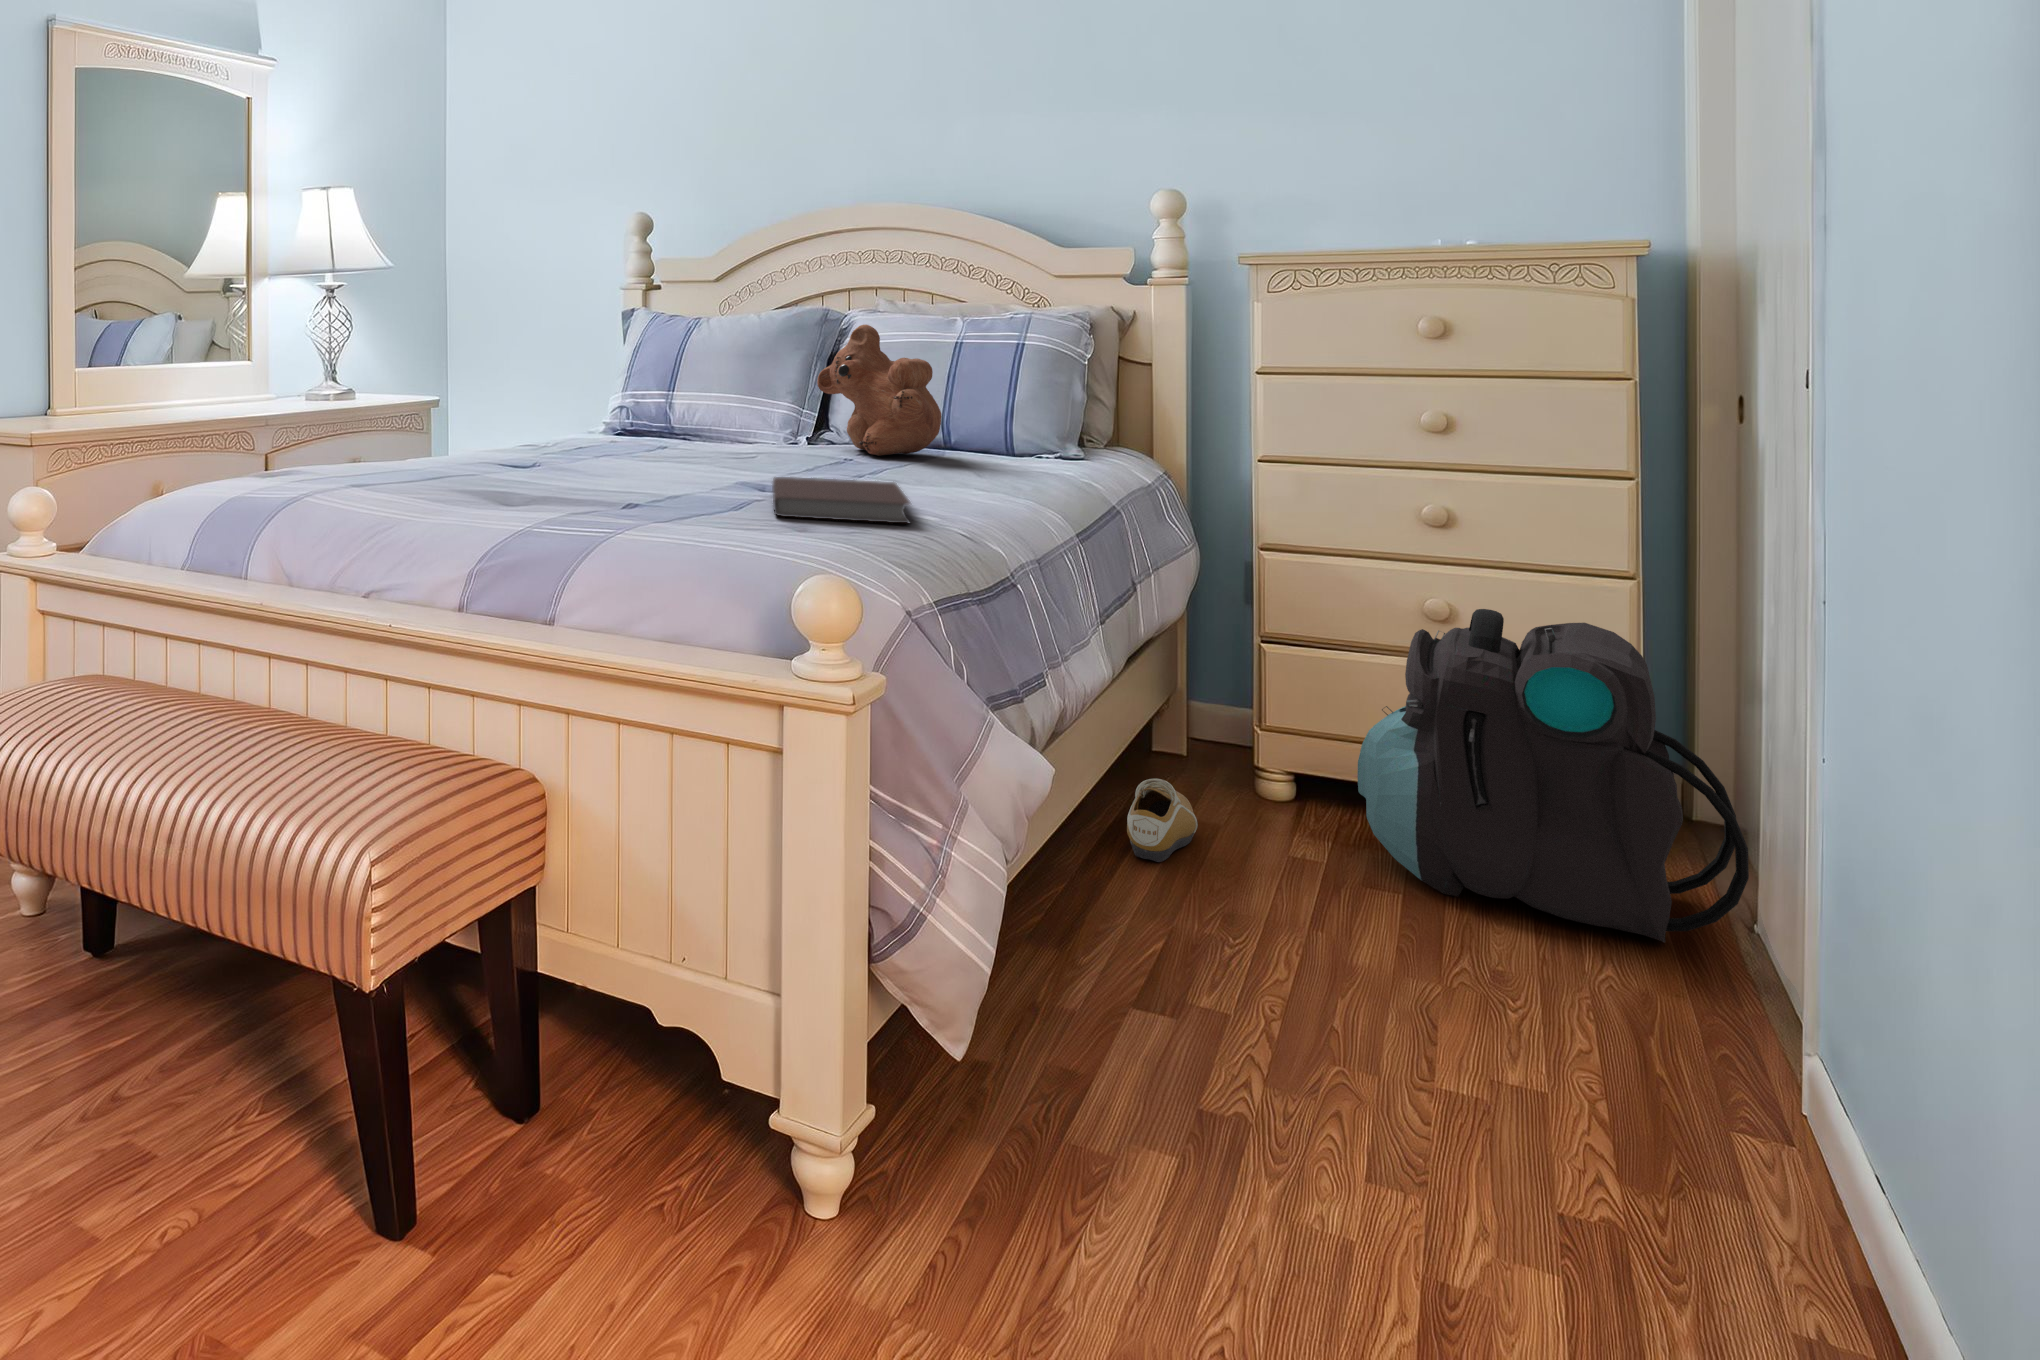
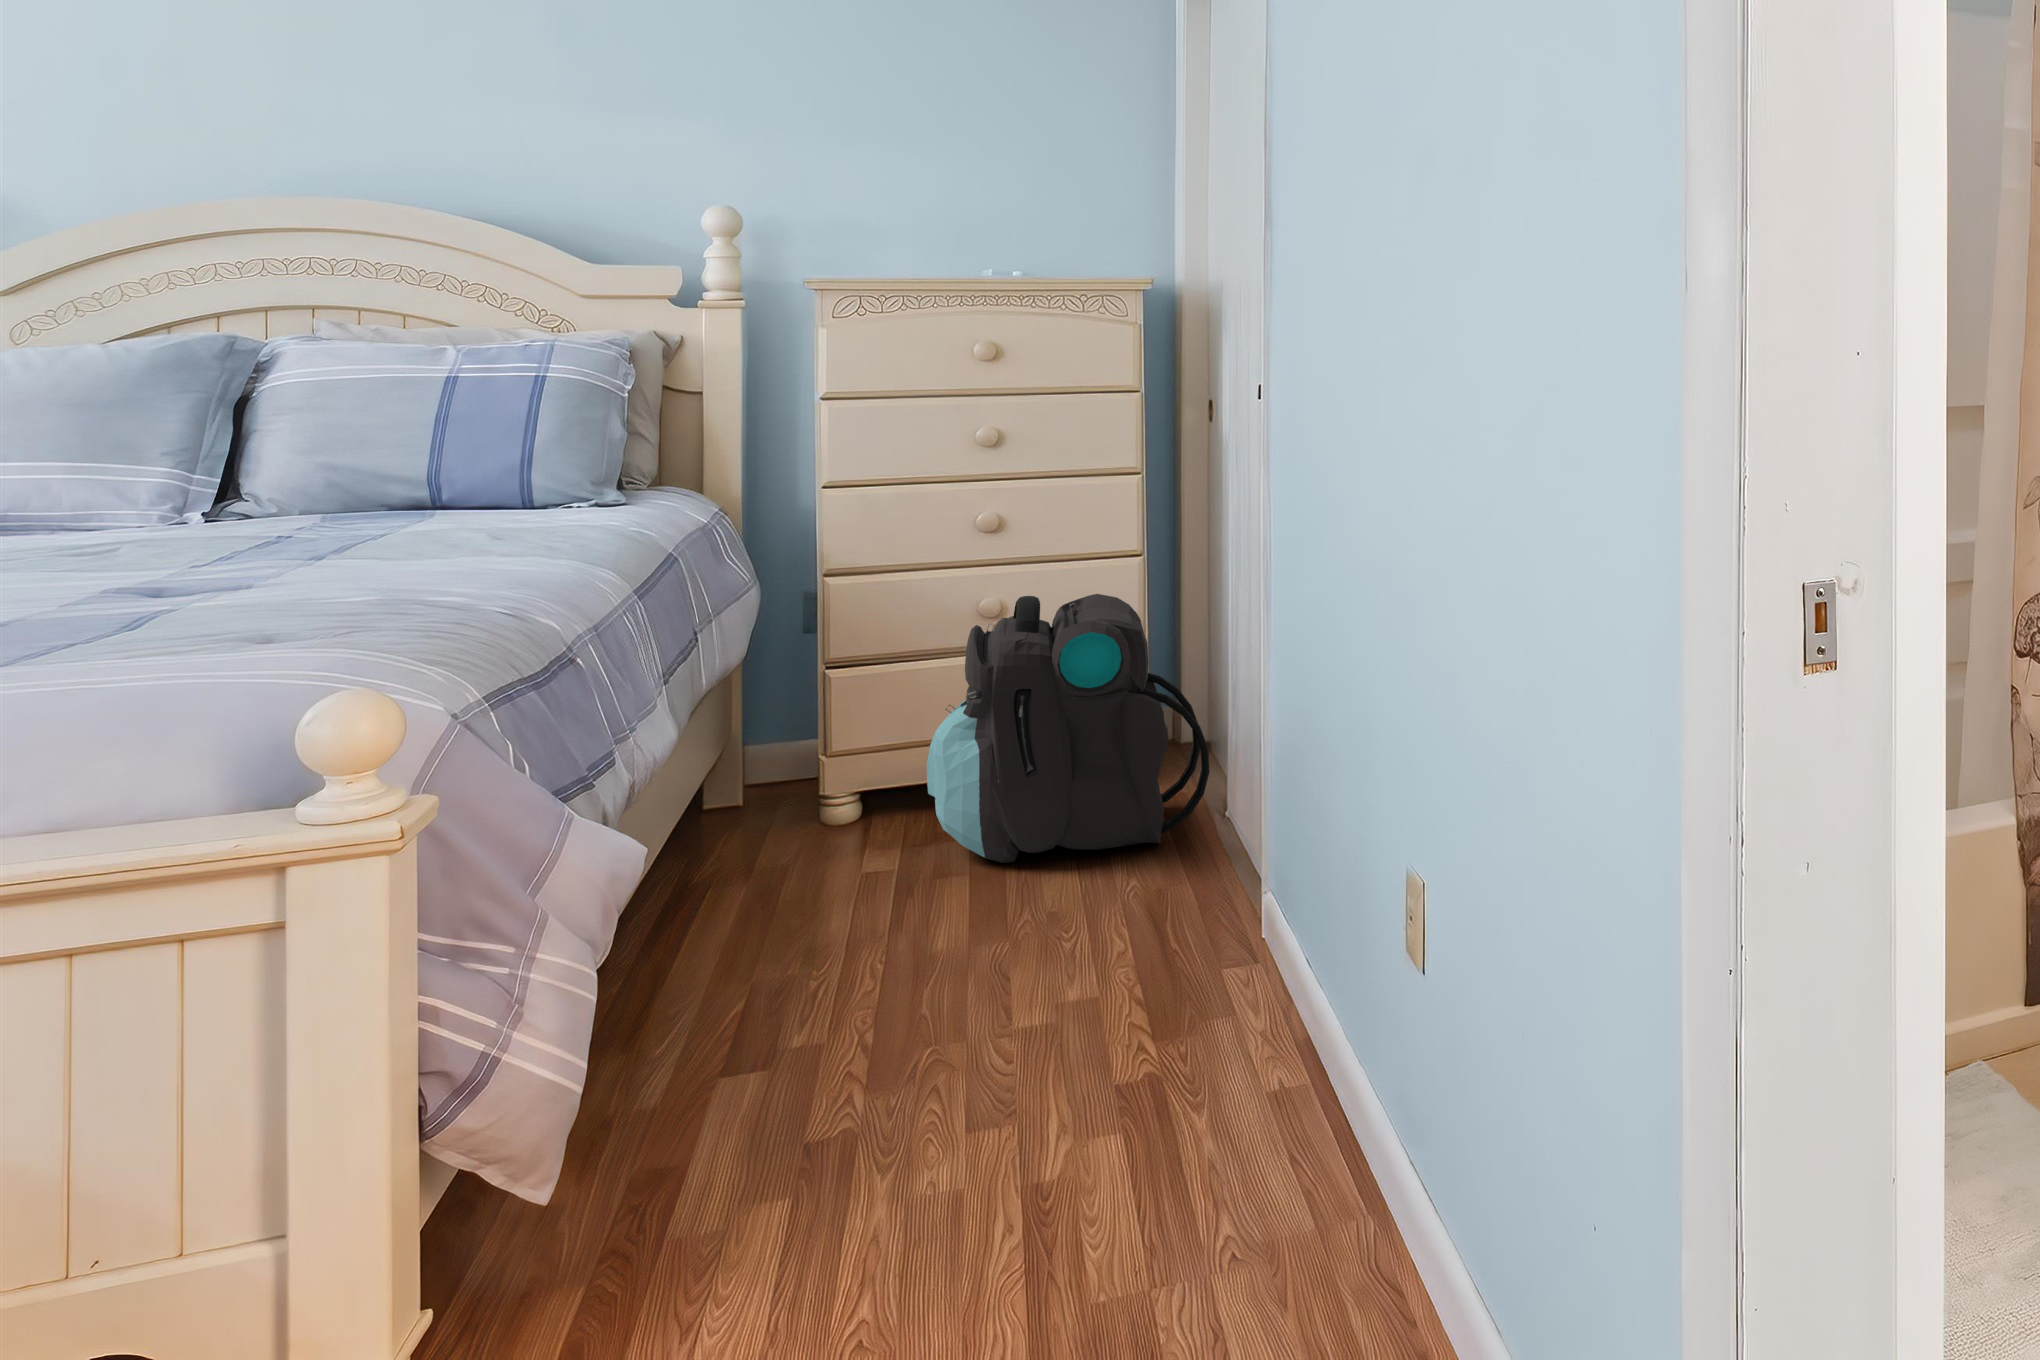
teddy bear: present [817,325,941,456] -> none [232,357,439,530]
notebook: present [772,477,910,524] -> none [189,556,434,623]
shoe: present [1127,779,1198,862] -> none [703,839,777,931]

